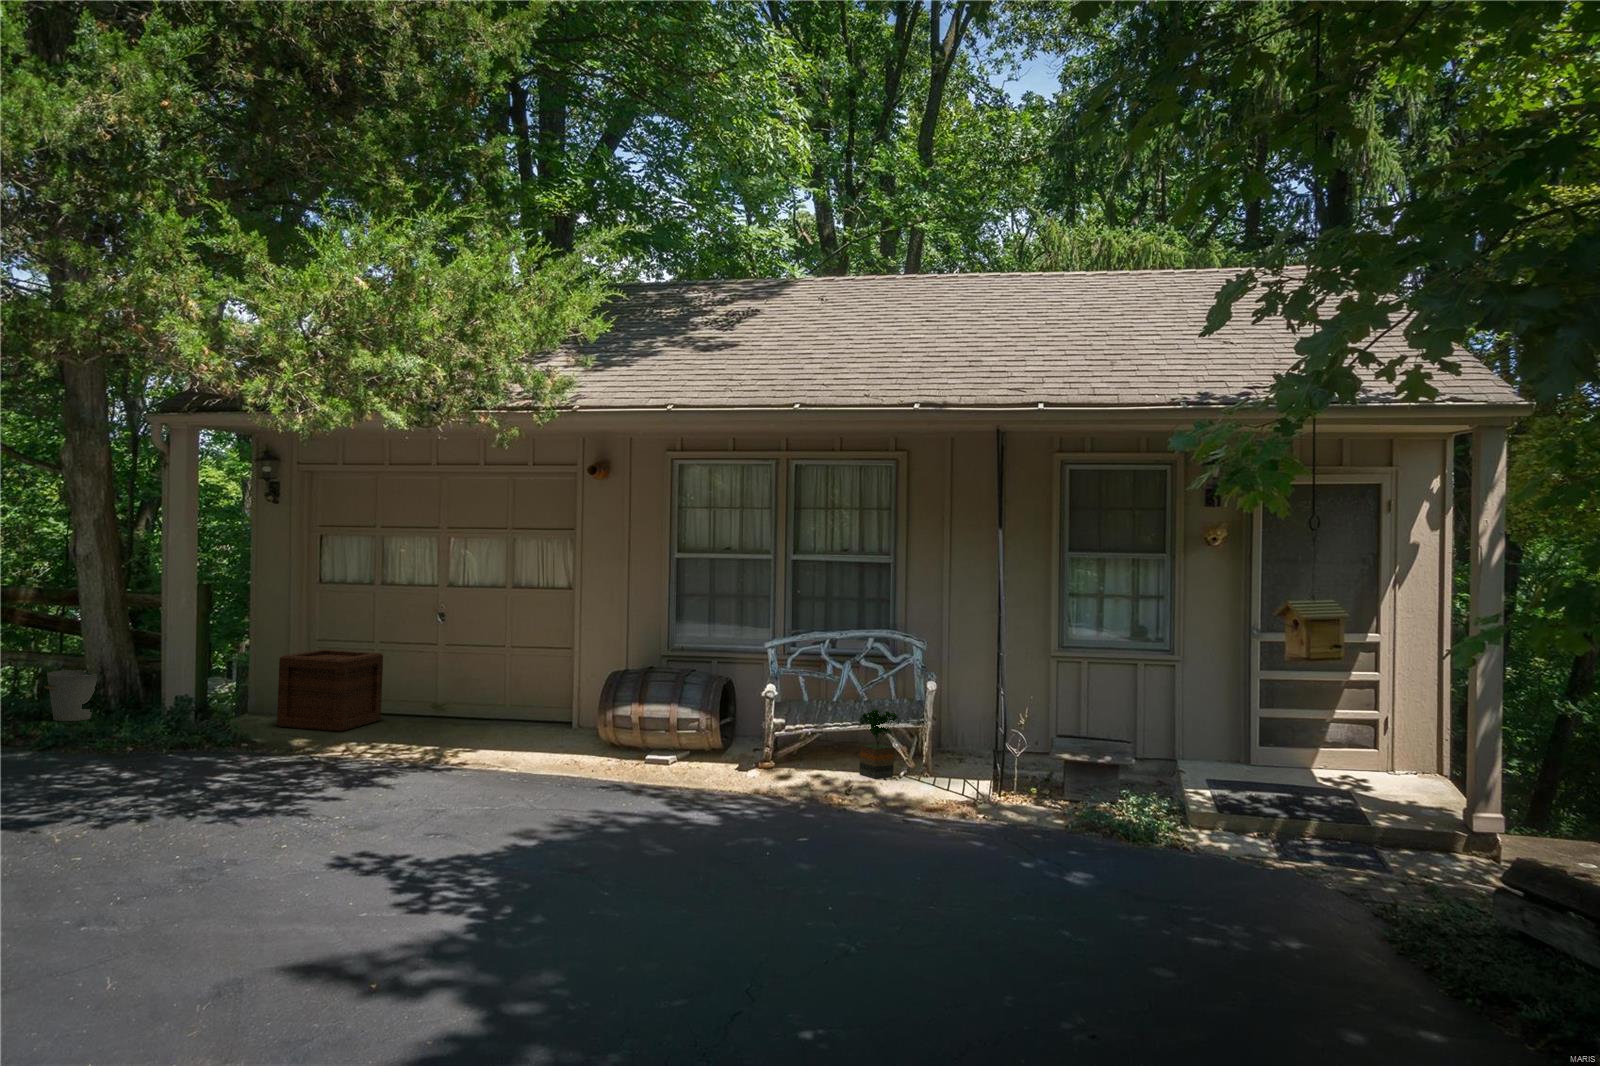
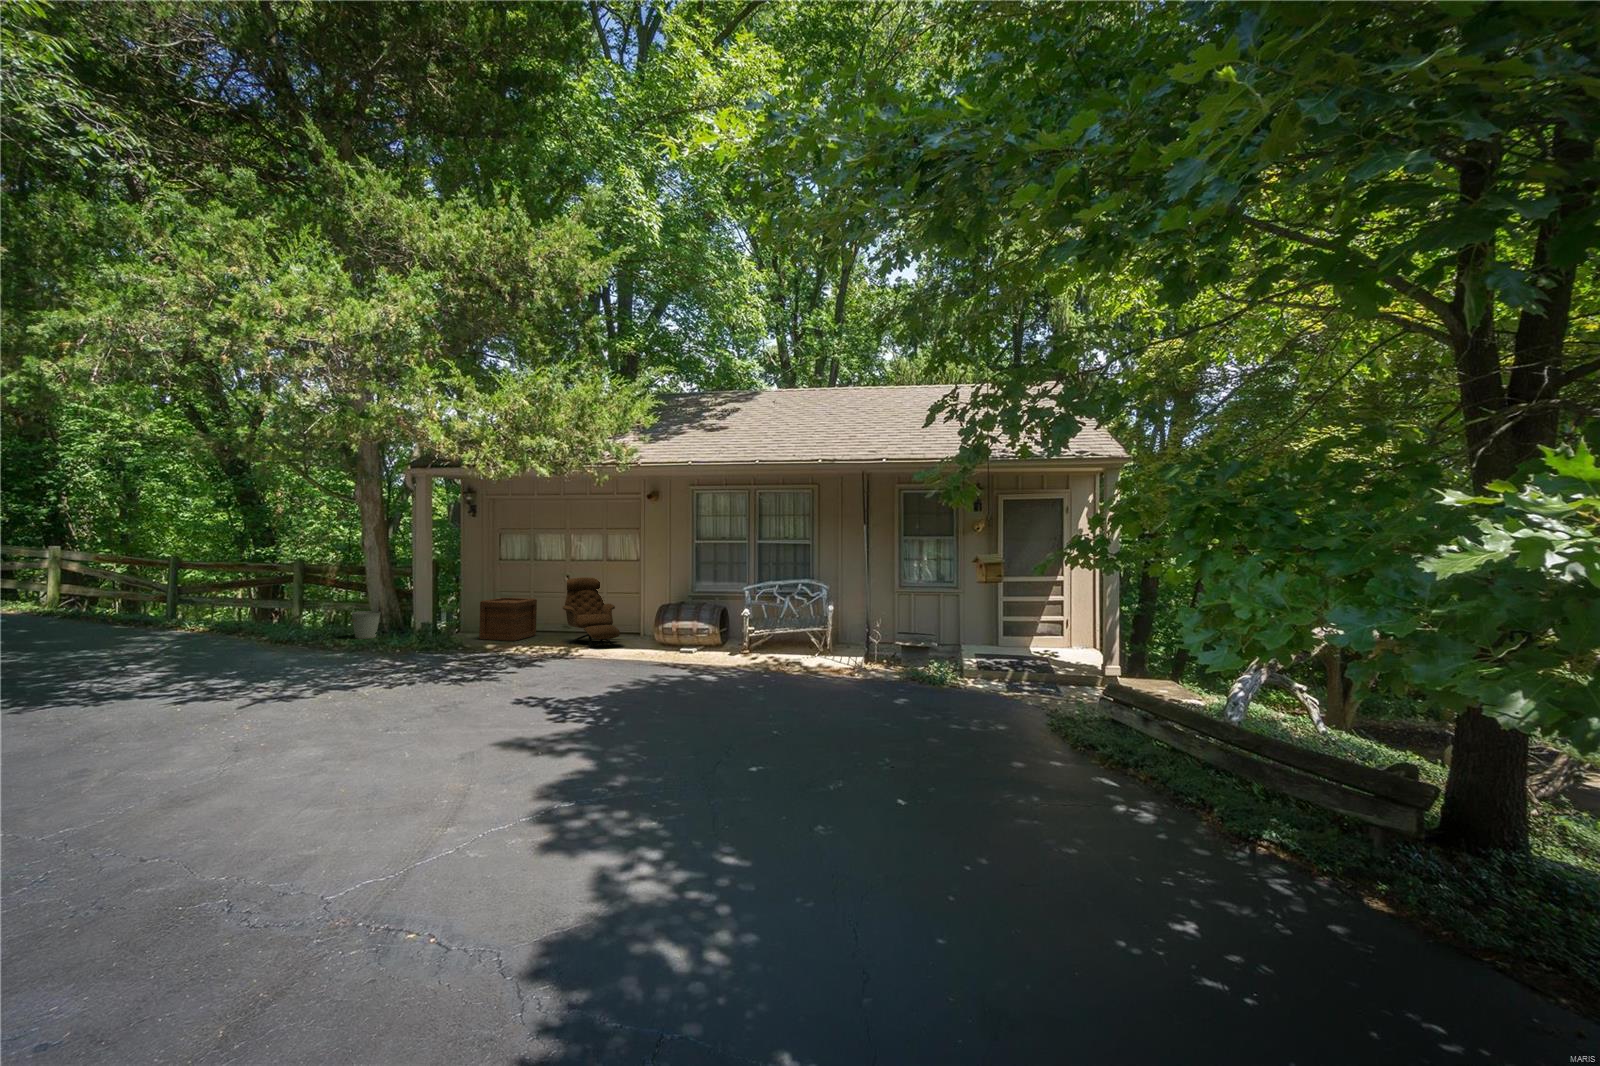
lounge chair: none [429,616,534,750] -> present [562,578,620,648]
potted tree: present [859,709,902,779] -> none [793,621,817,658]

